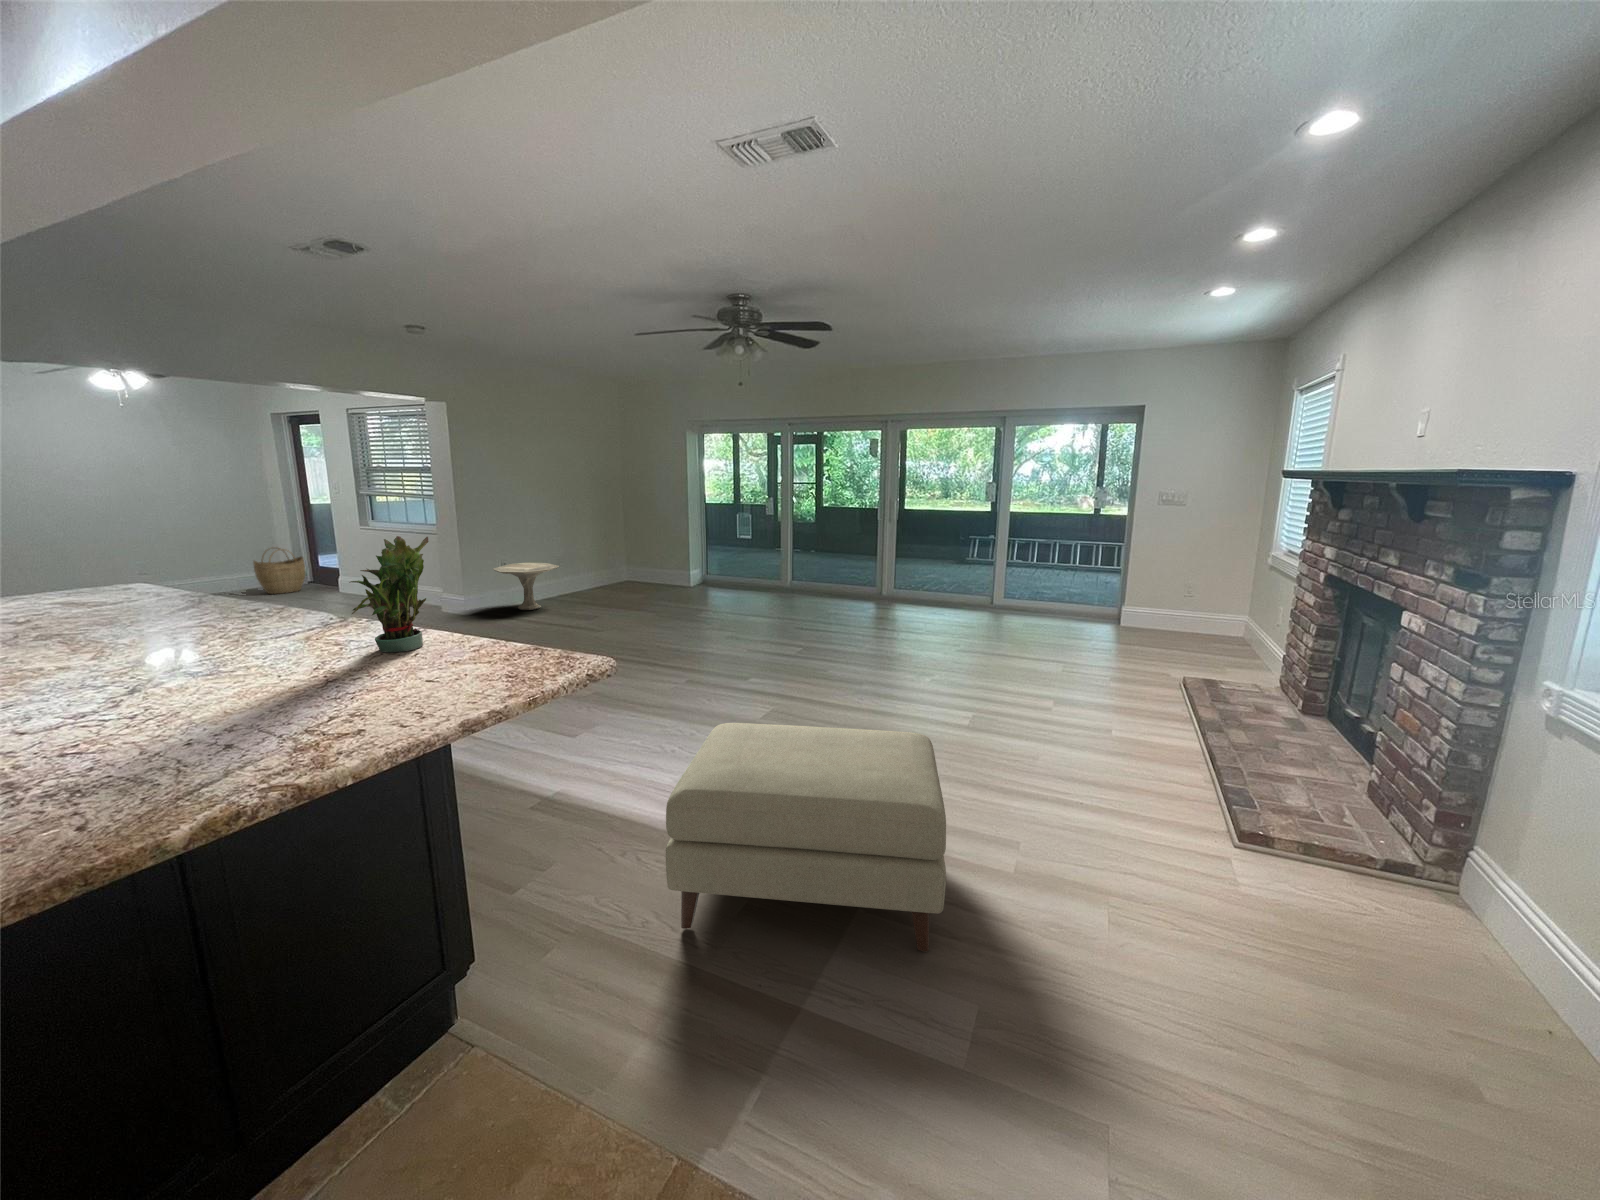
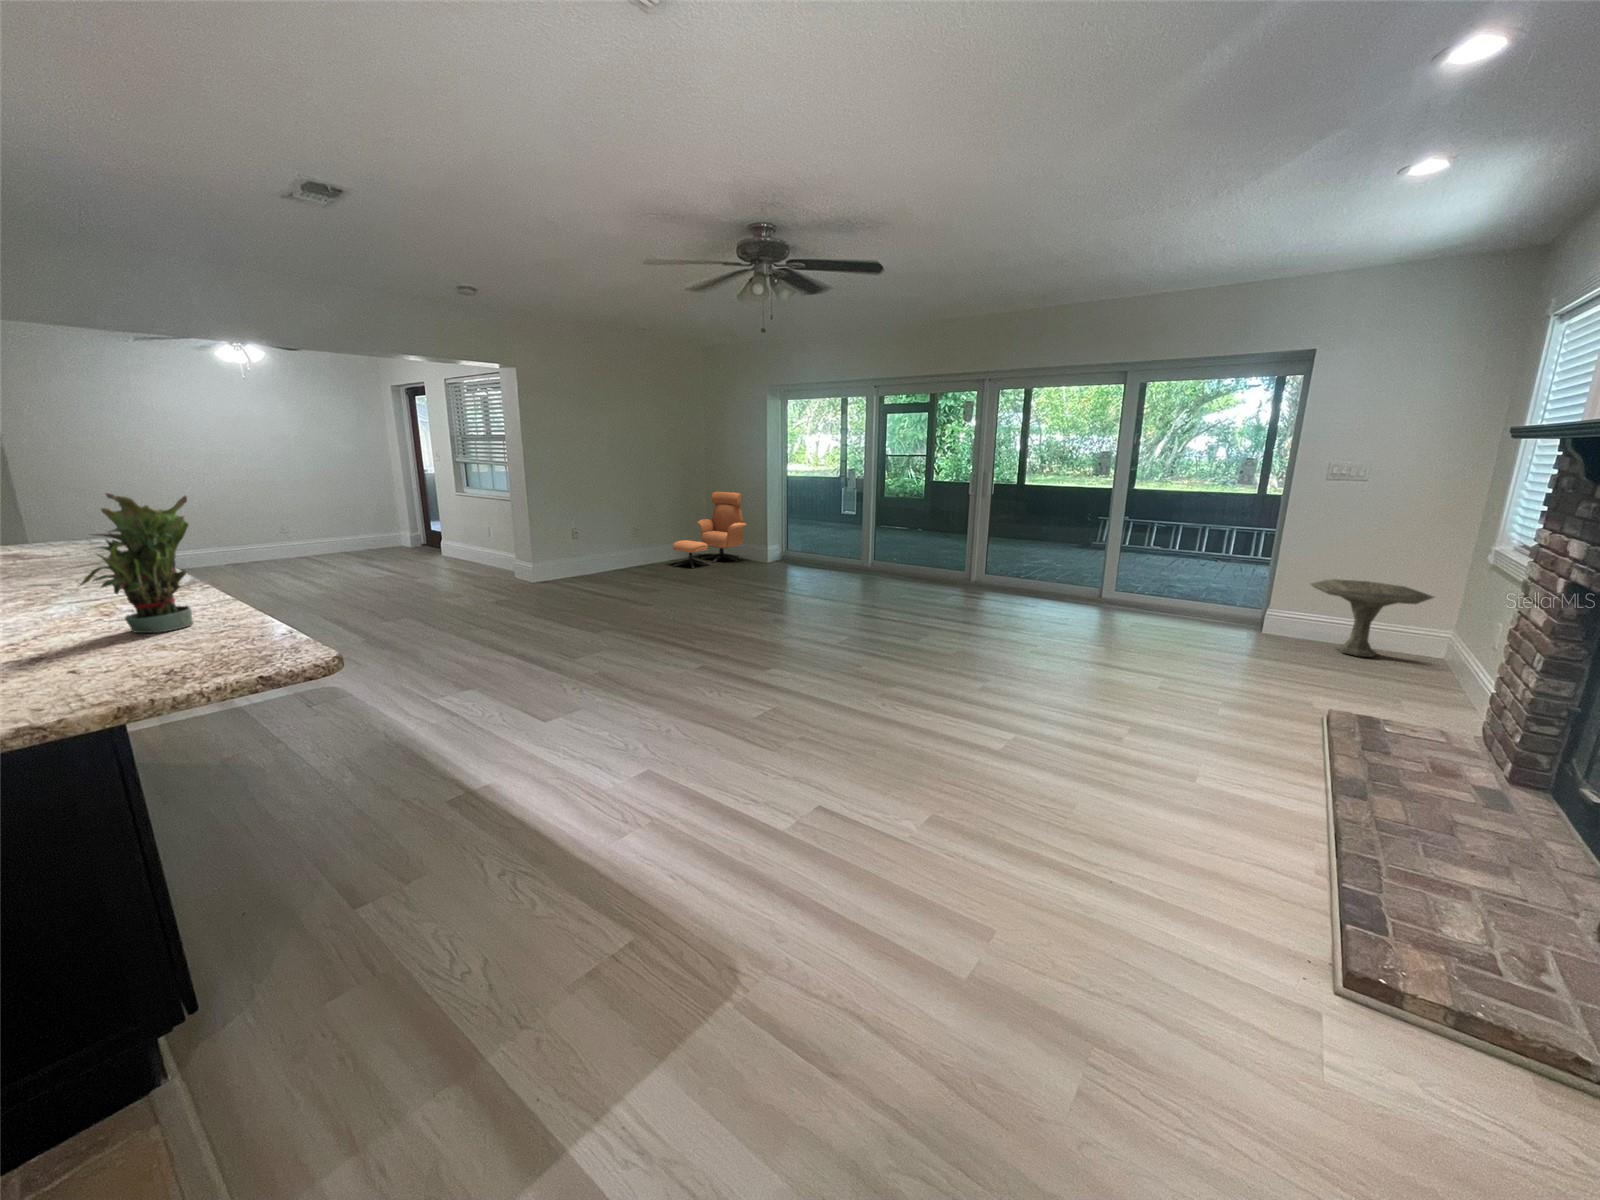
lounge chair: none [602,522,673,595] -> present [673,492,747,568]
woven basket: present [253,548,305,594] -> none [371,510,415,554]
side table: present [493,562,559,610] -> present [1311,579,1434,657]
ottoman: present [666,723,946,952] -> none [481,734,876,1090]

